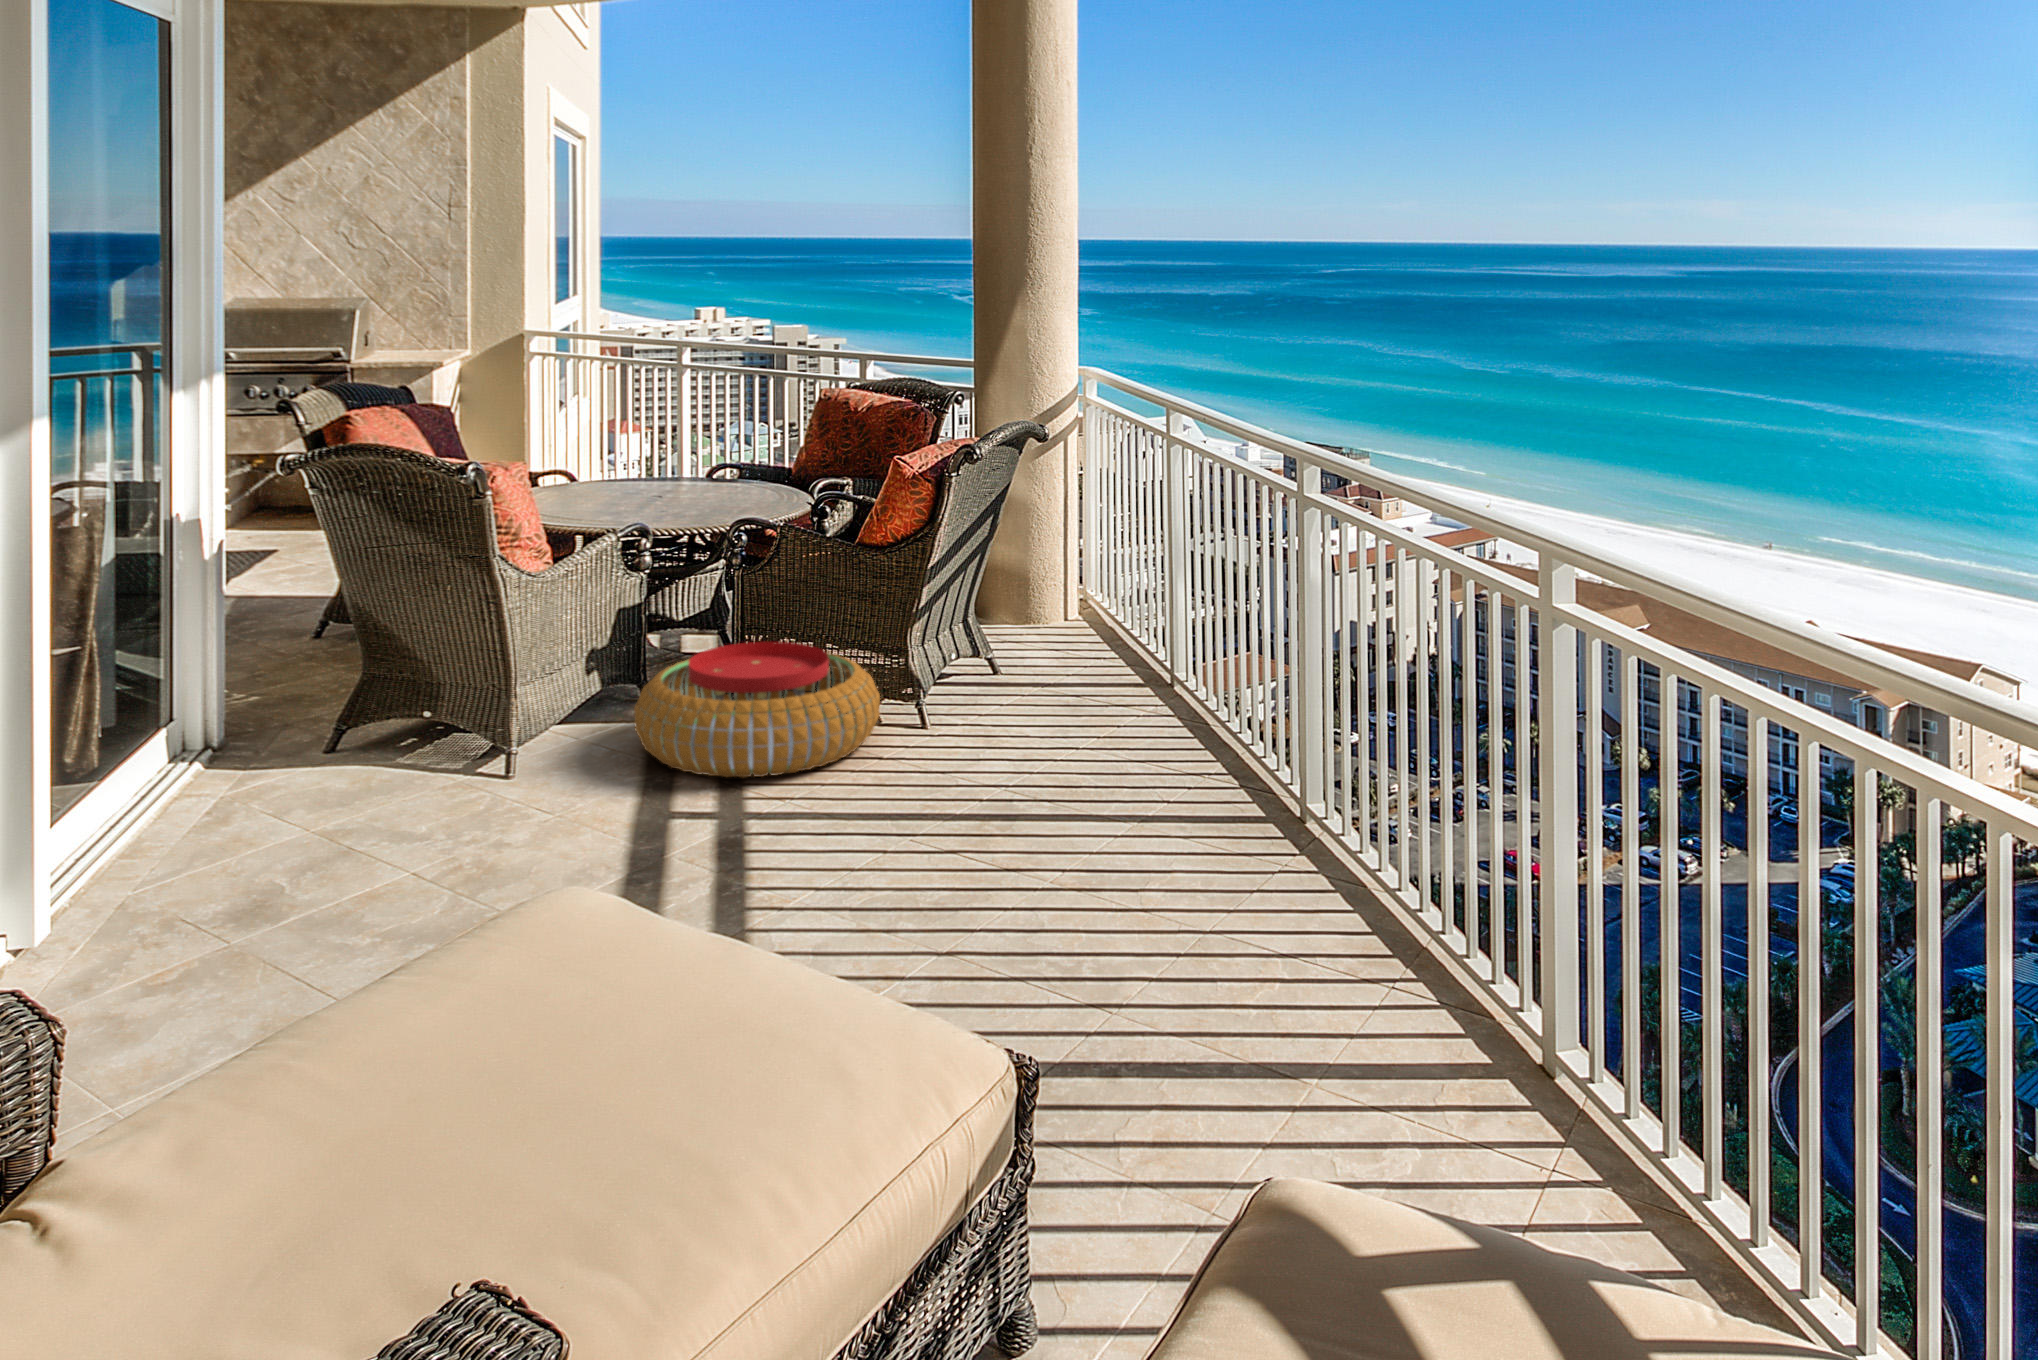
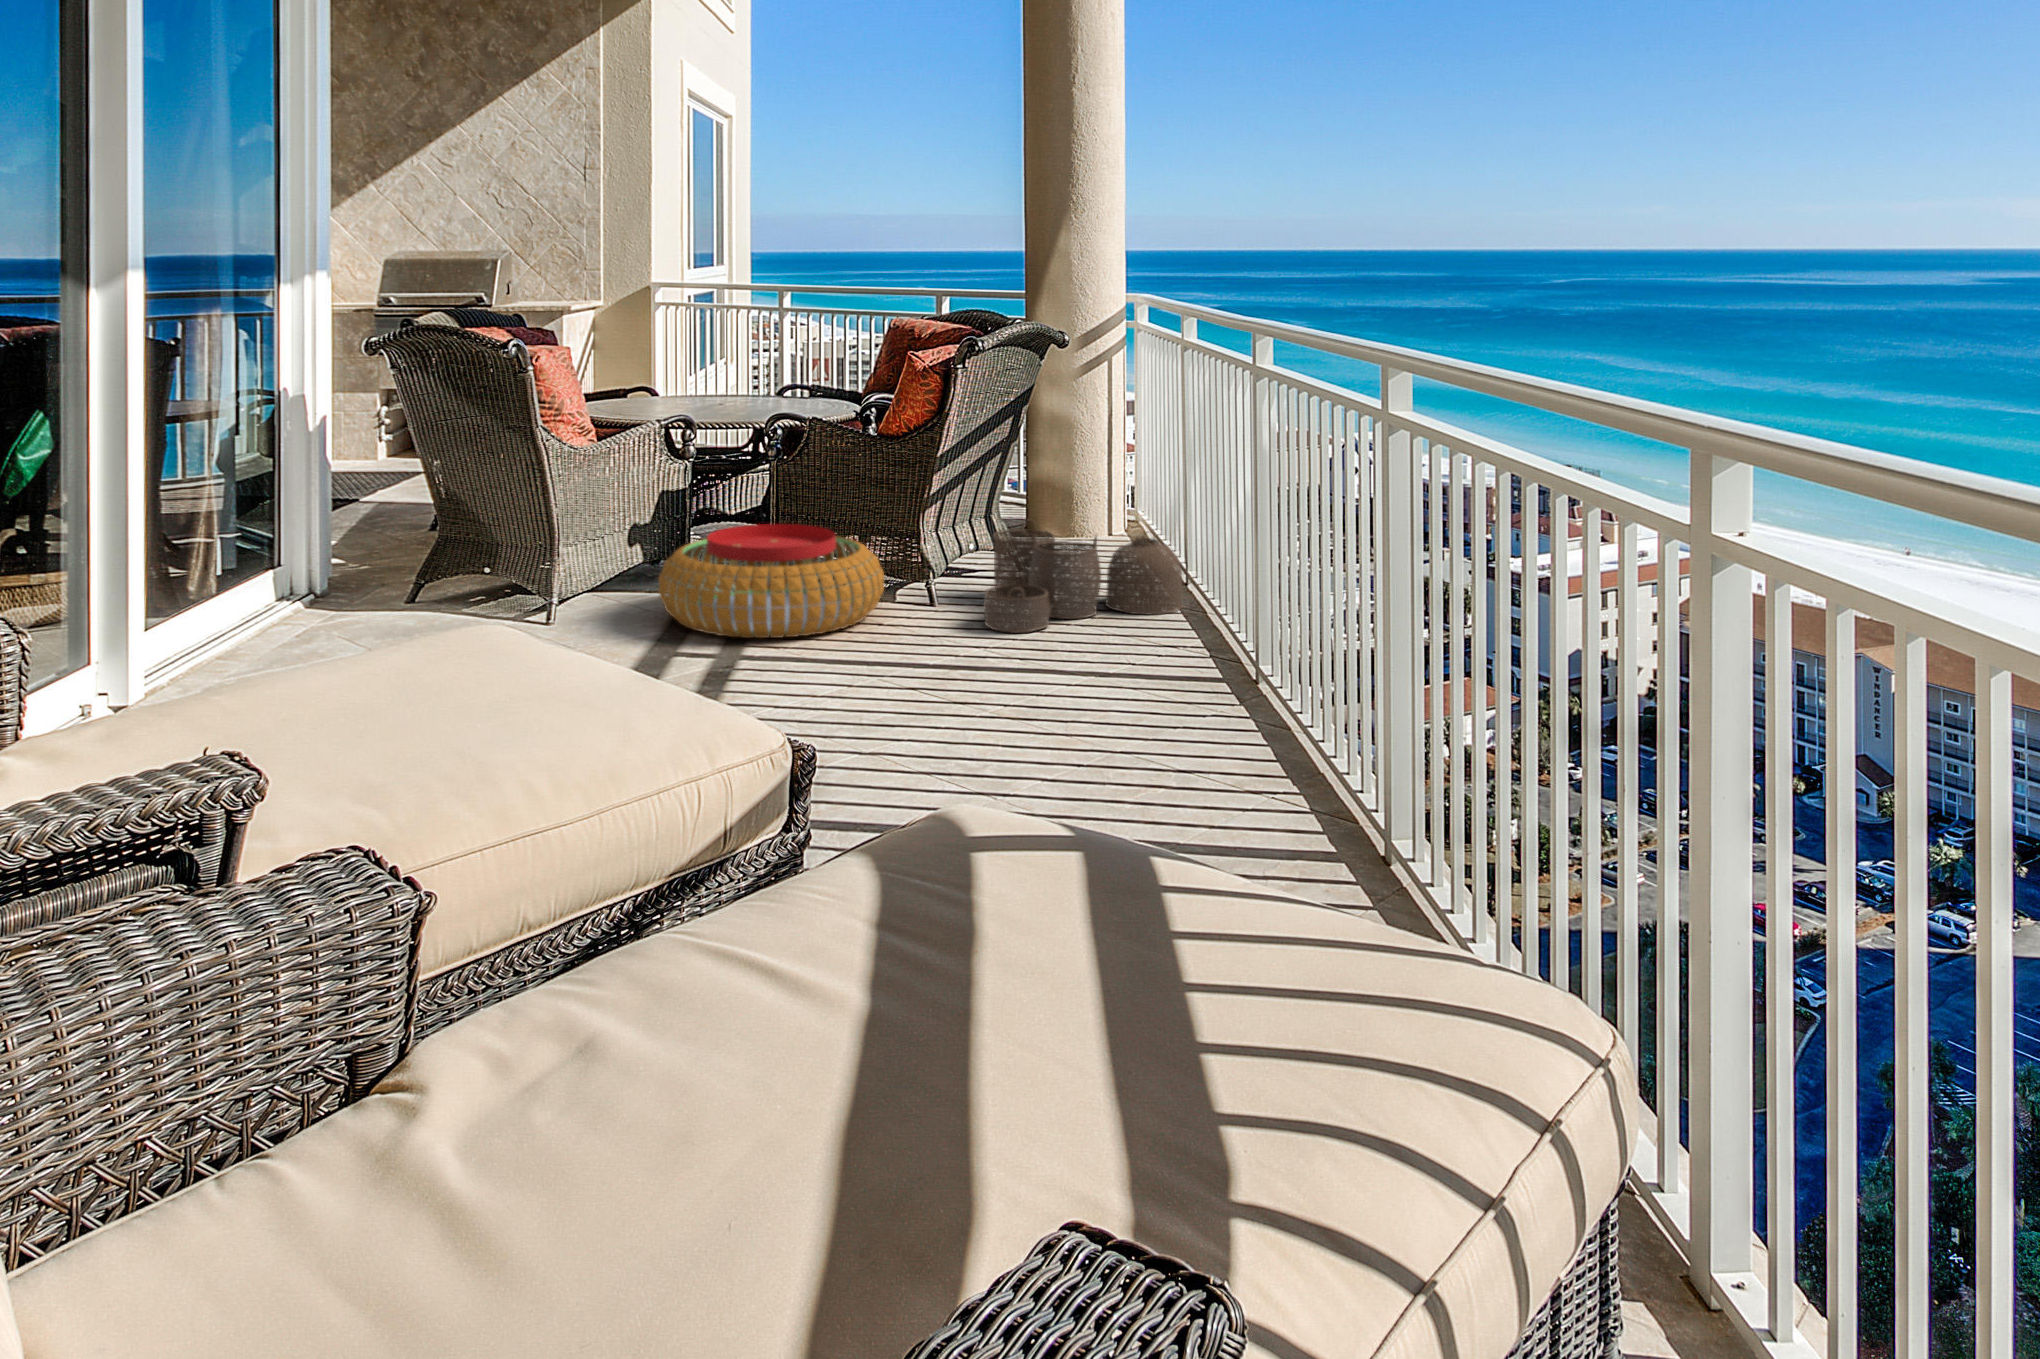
woven basket: none [983,623,1175,752] -> present [984,520,1183,633]

